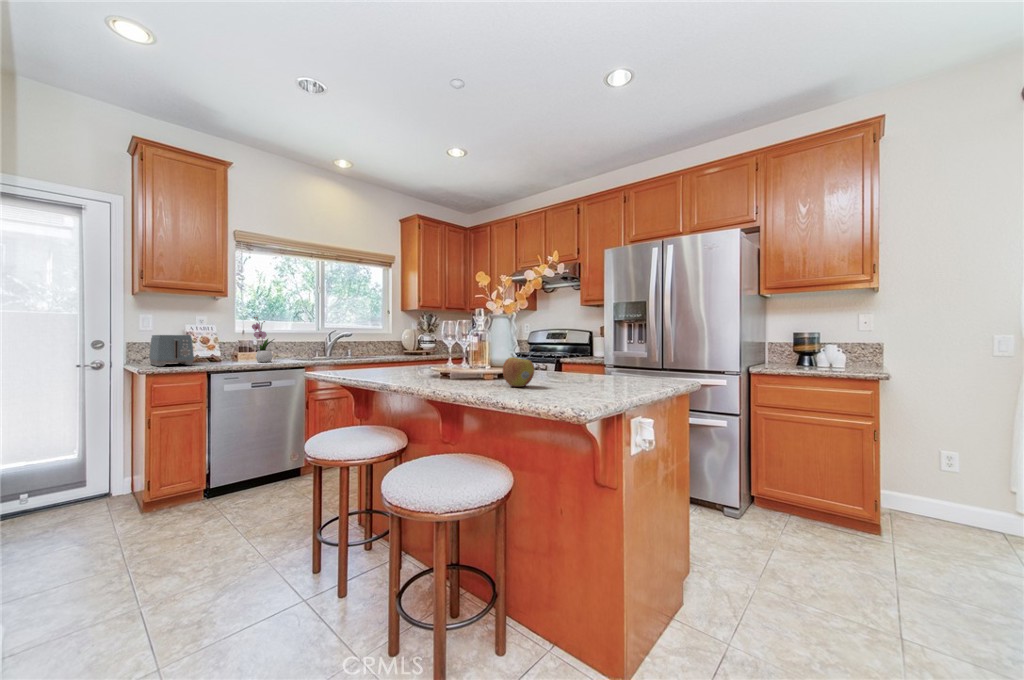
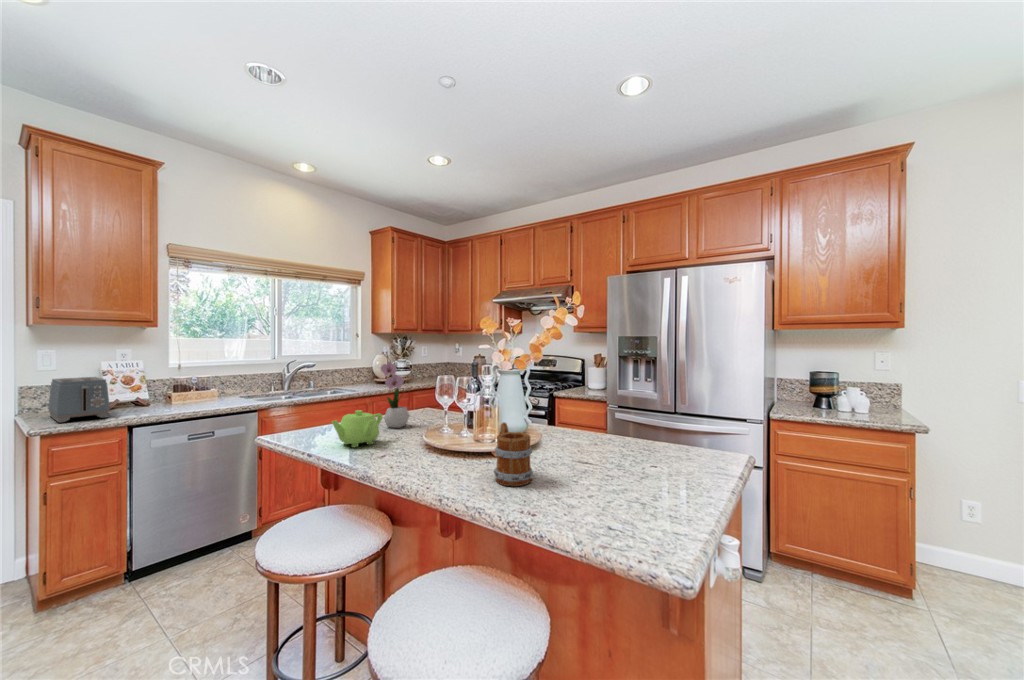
flower arrangement: present [252,317,274,362] -> present [381,352,409,428]
mug: none [474,342,503,382] -> present [494,423,533,486]
teapot: none [360,345,400,372] -> present [332,410,382,448]
apple: present [503,357,535,387] -> none [544,460,588,505]

